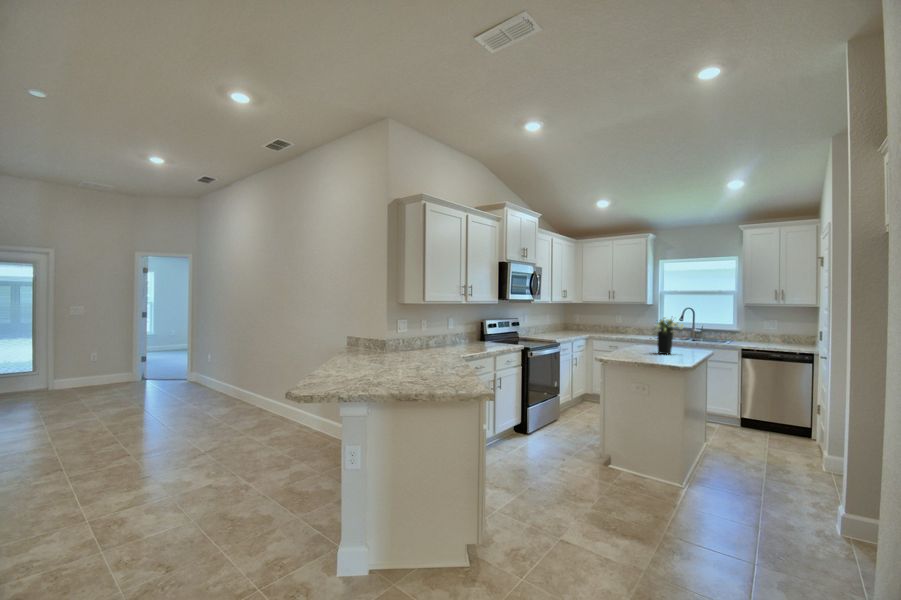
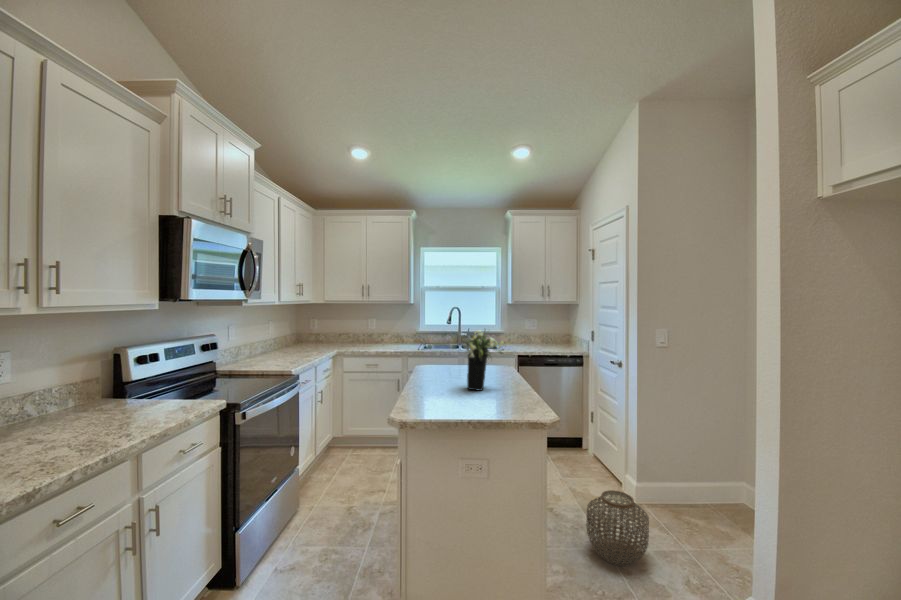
woven basket: none [756,439,812,492] -> present [587,490,649,566]

